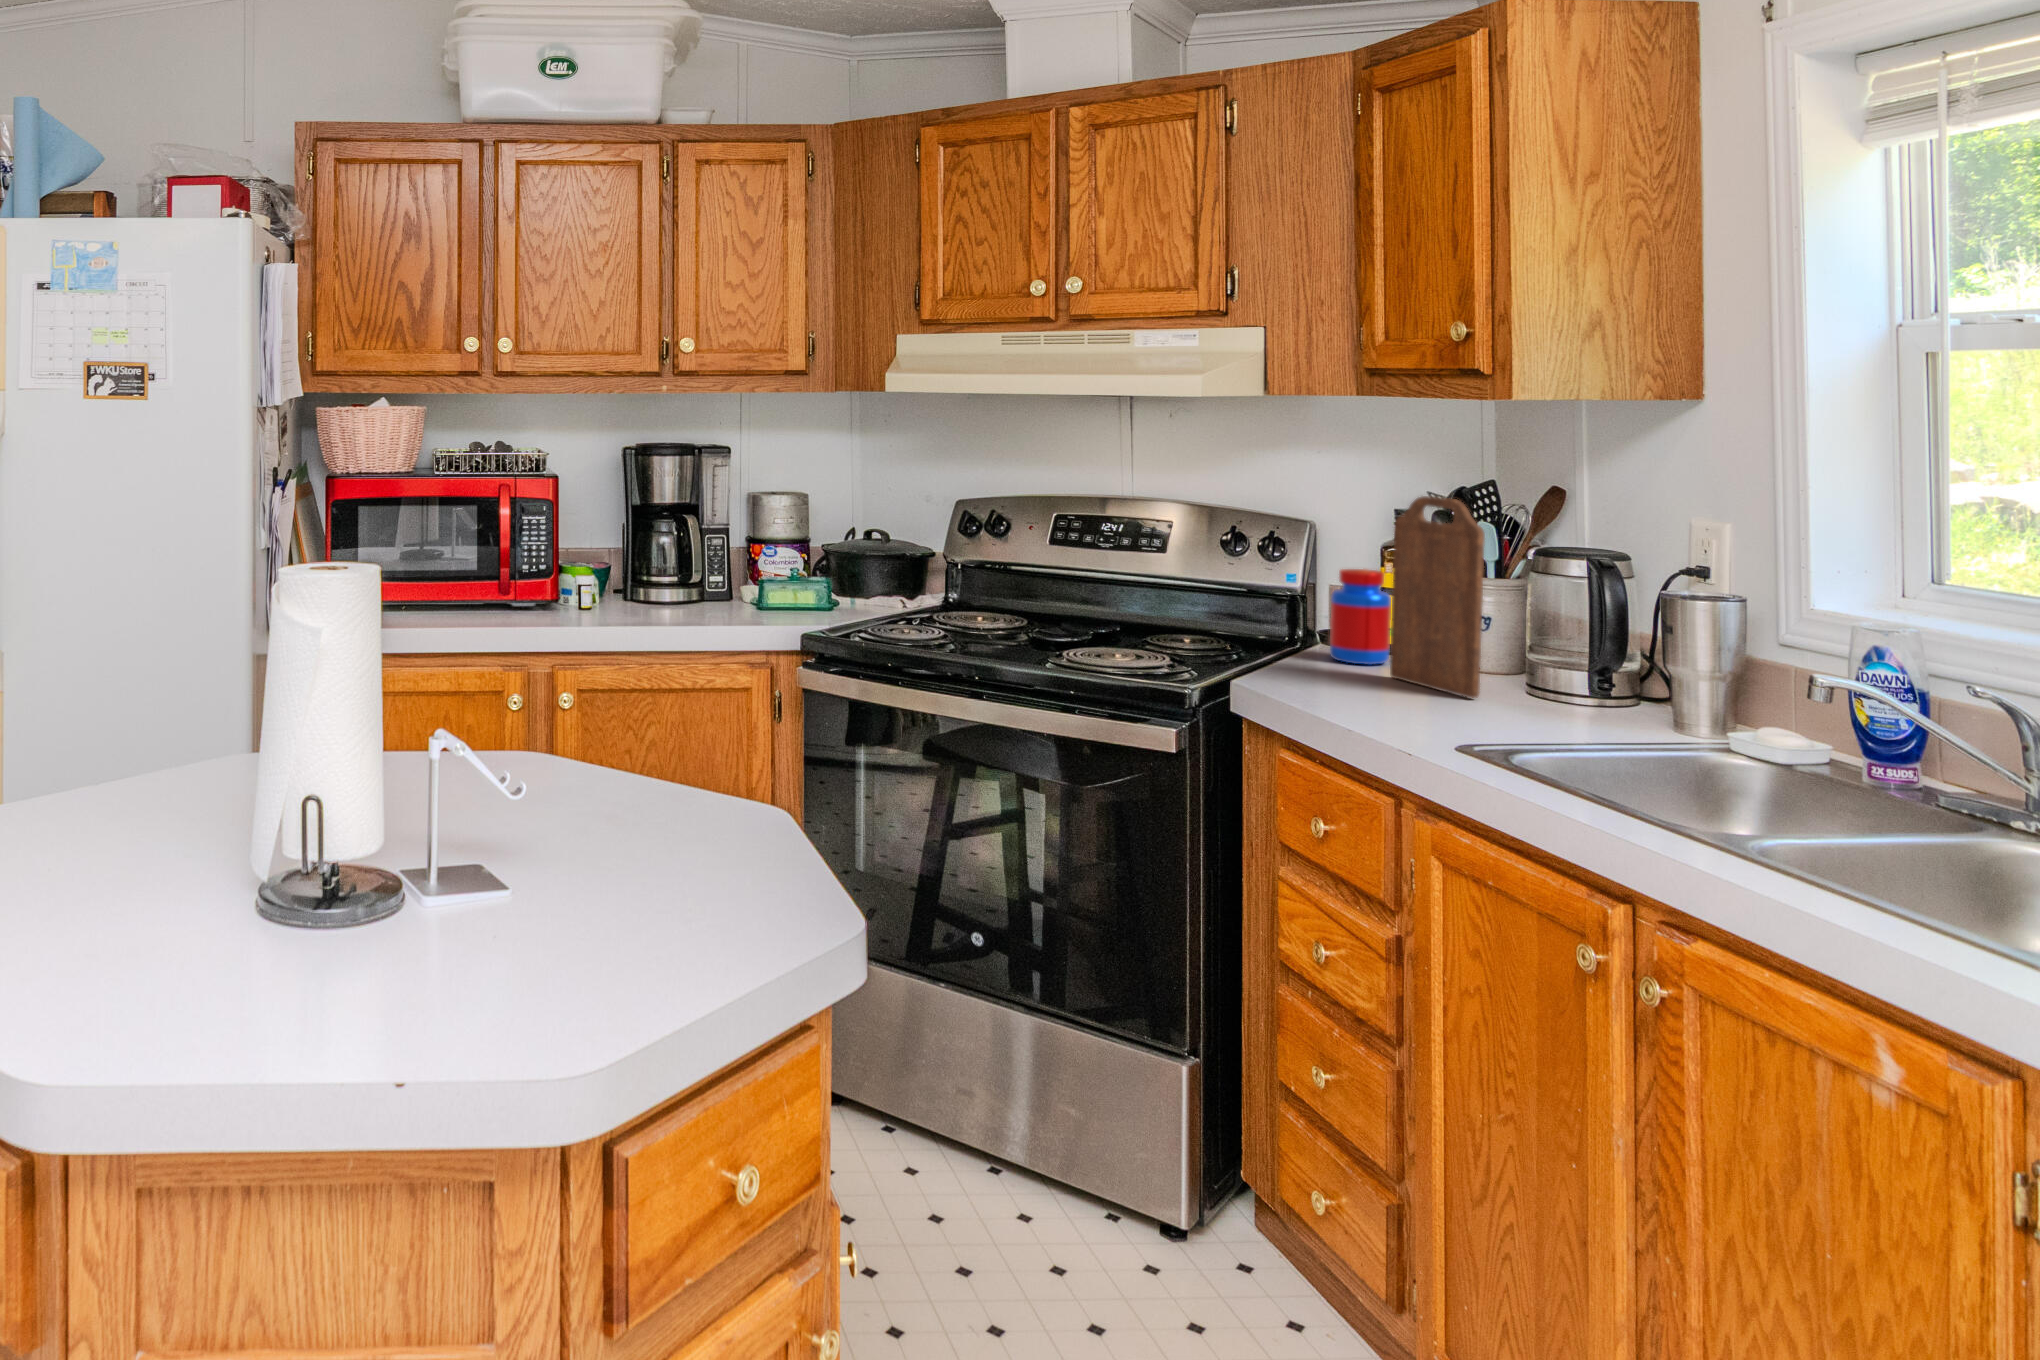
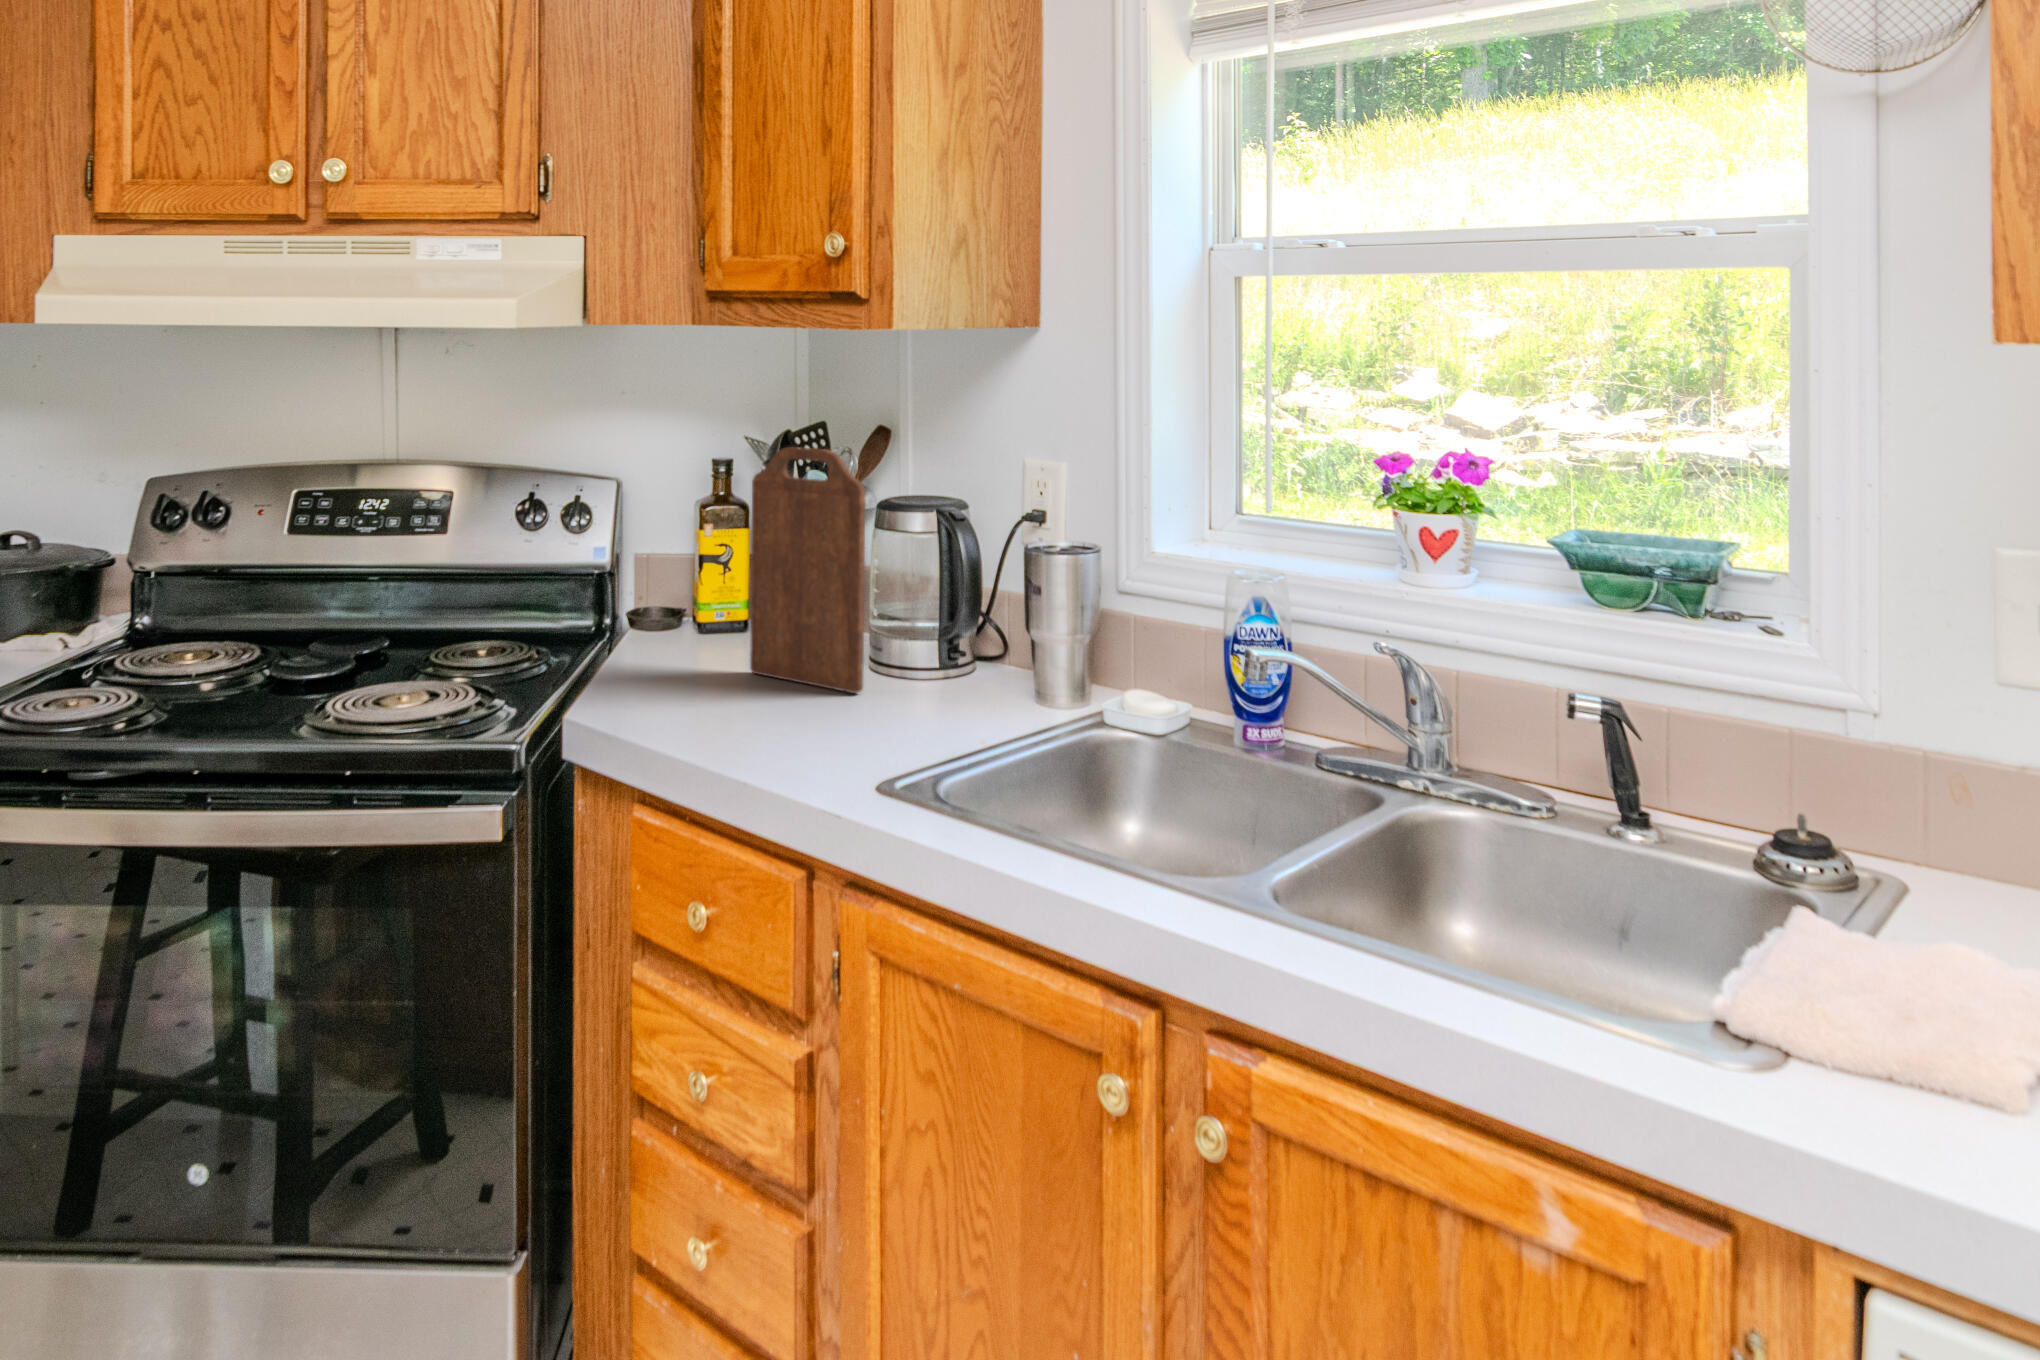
jar: present [1330,569,1391,665] -> none [667,537,733,657]

